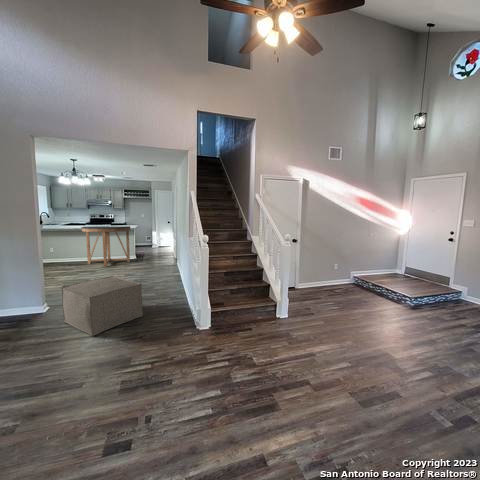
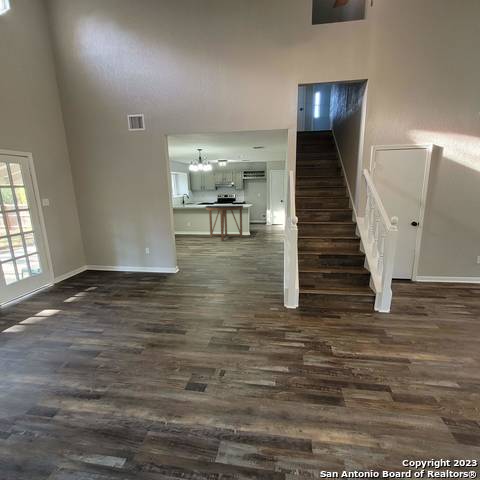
ottoman: present [61,276,143,336] -> none [182,250,241,297]

